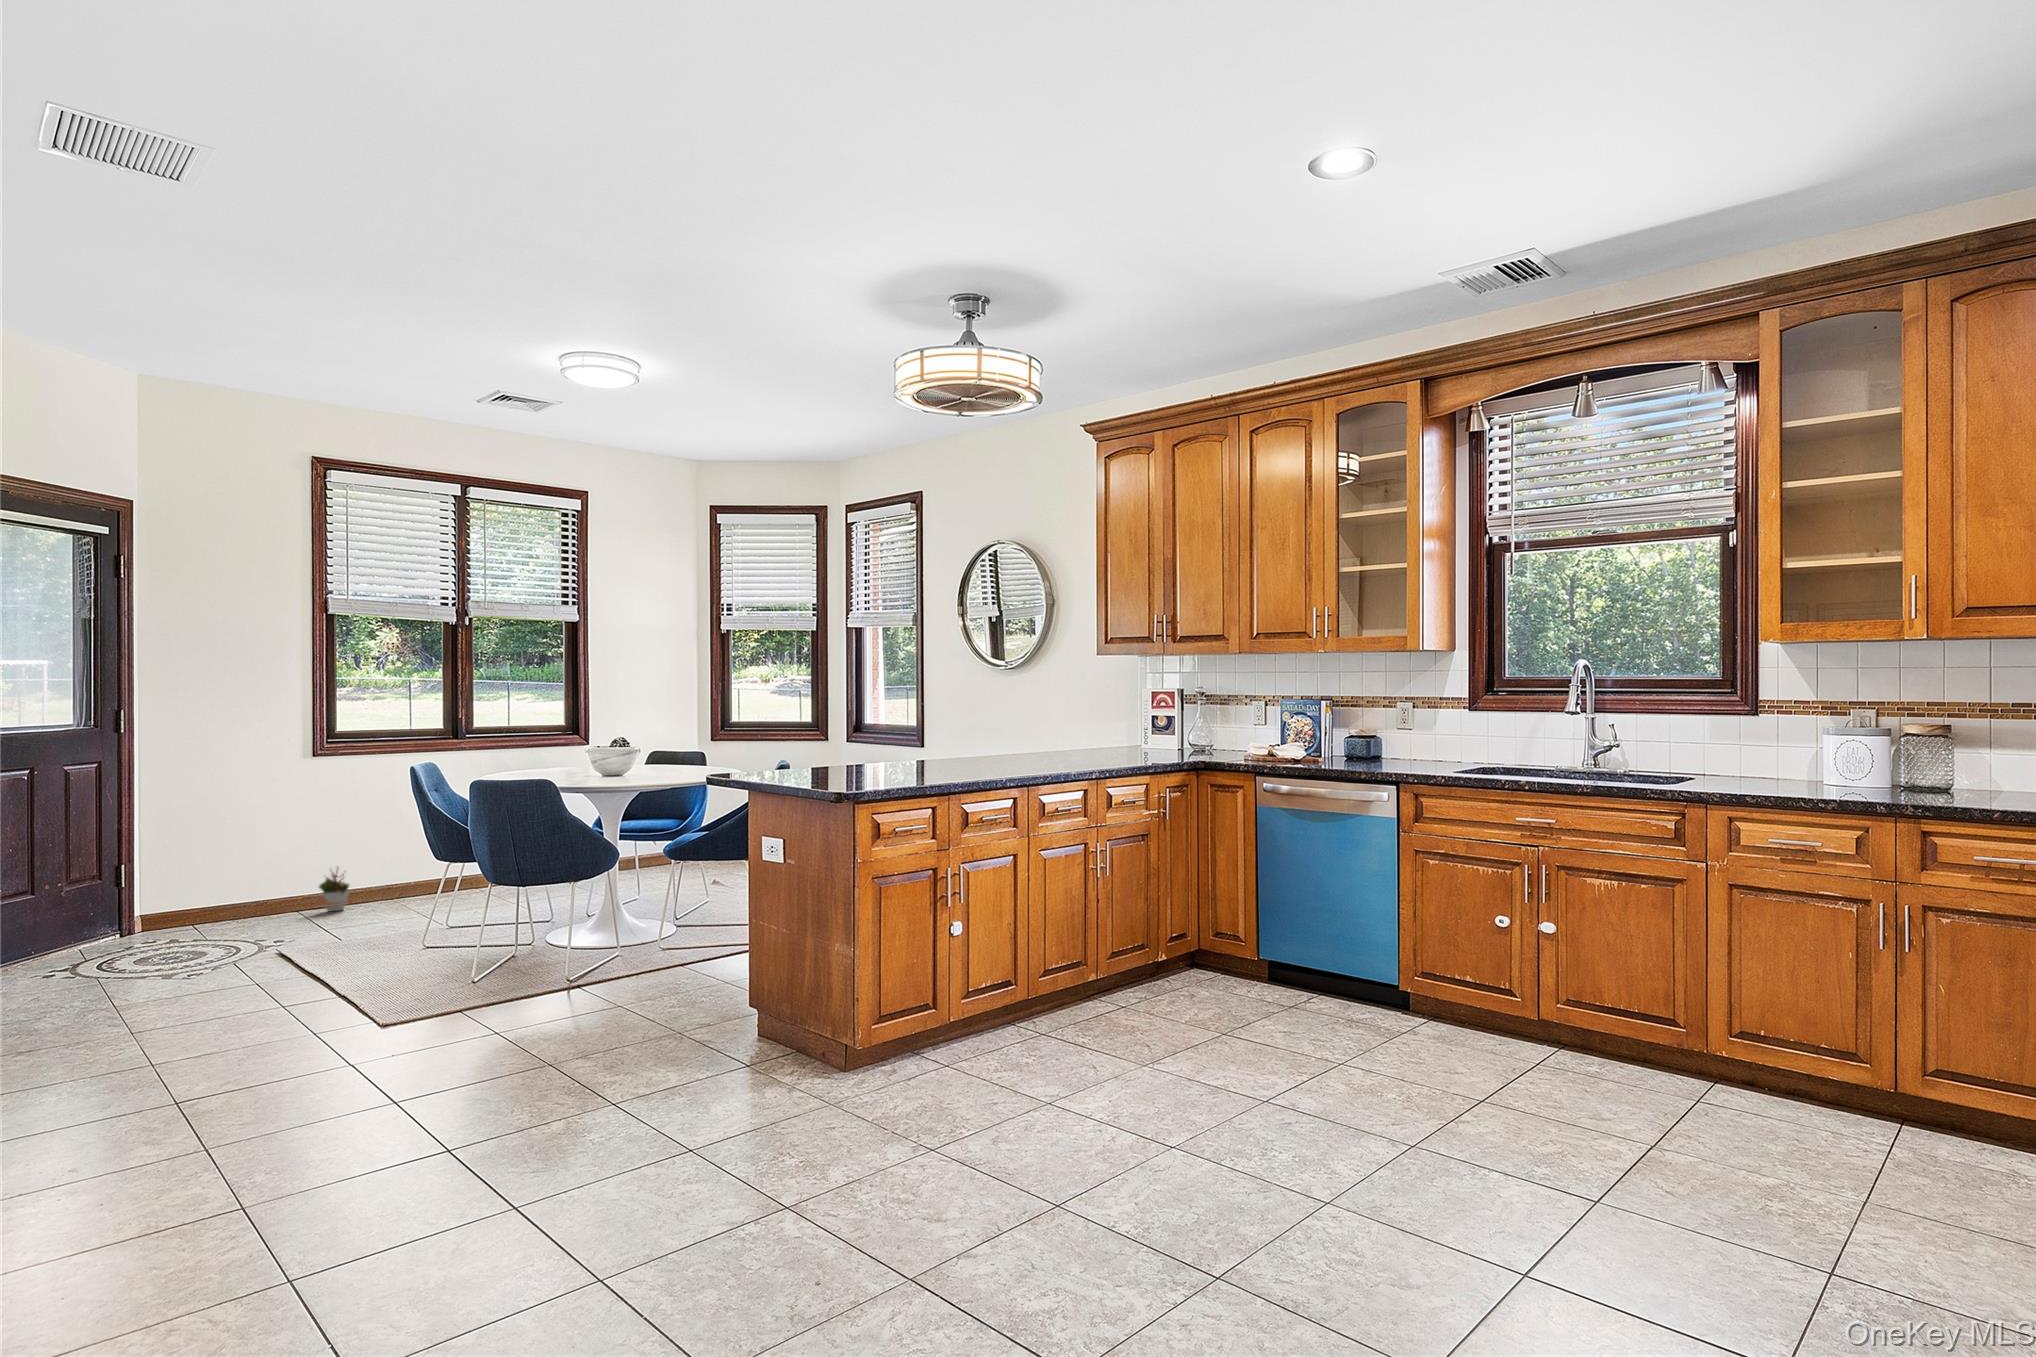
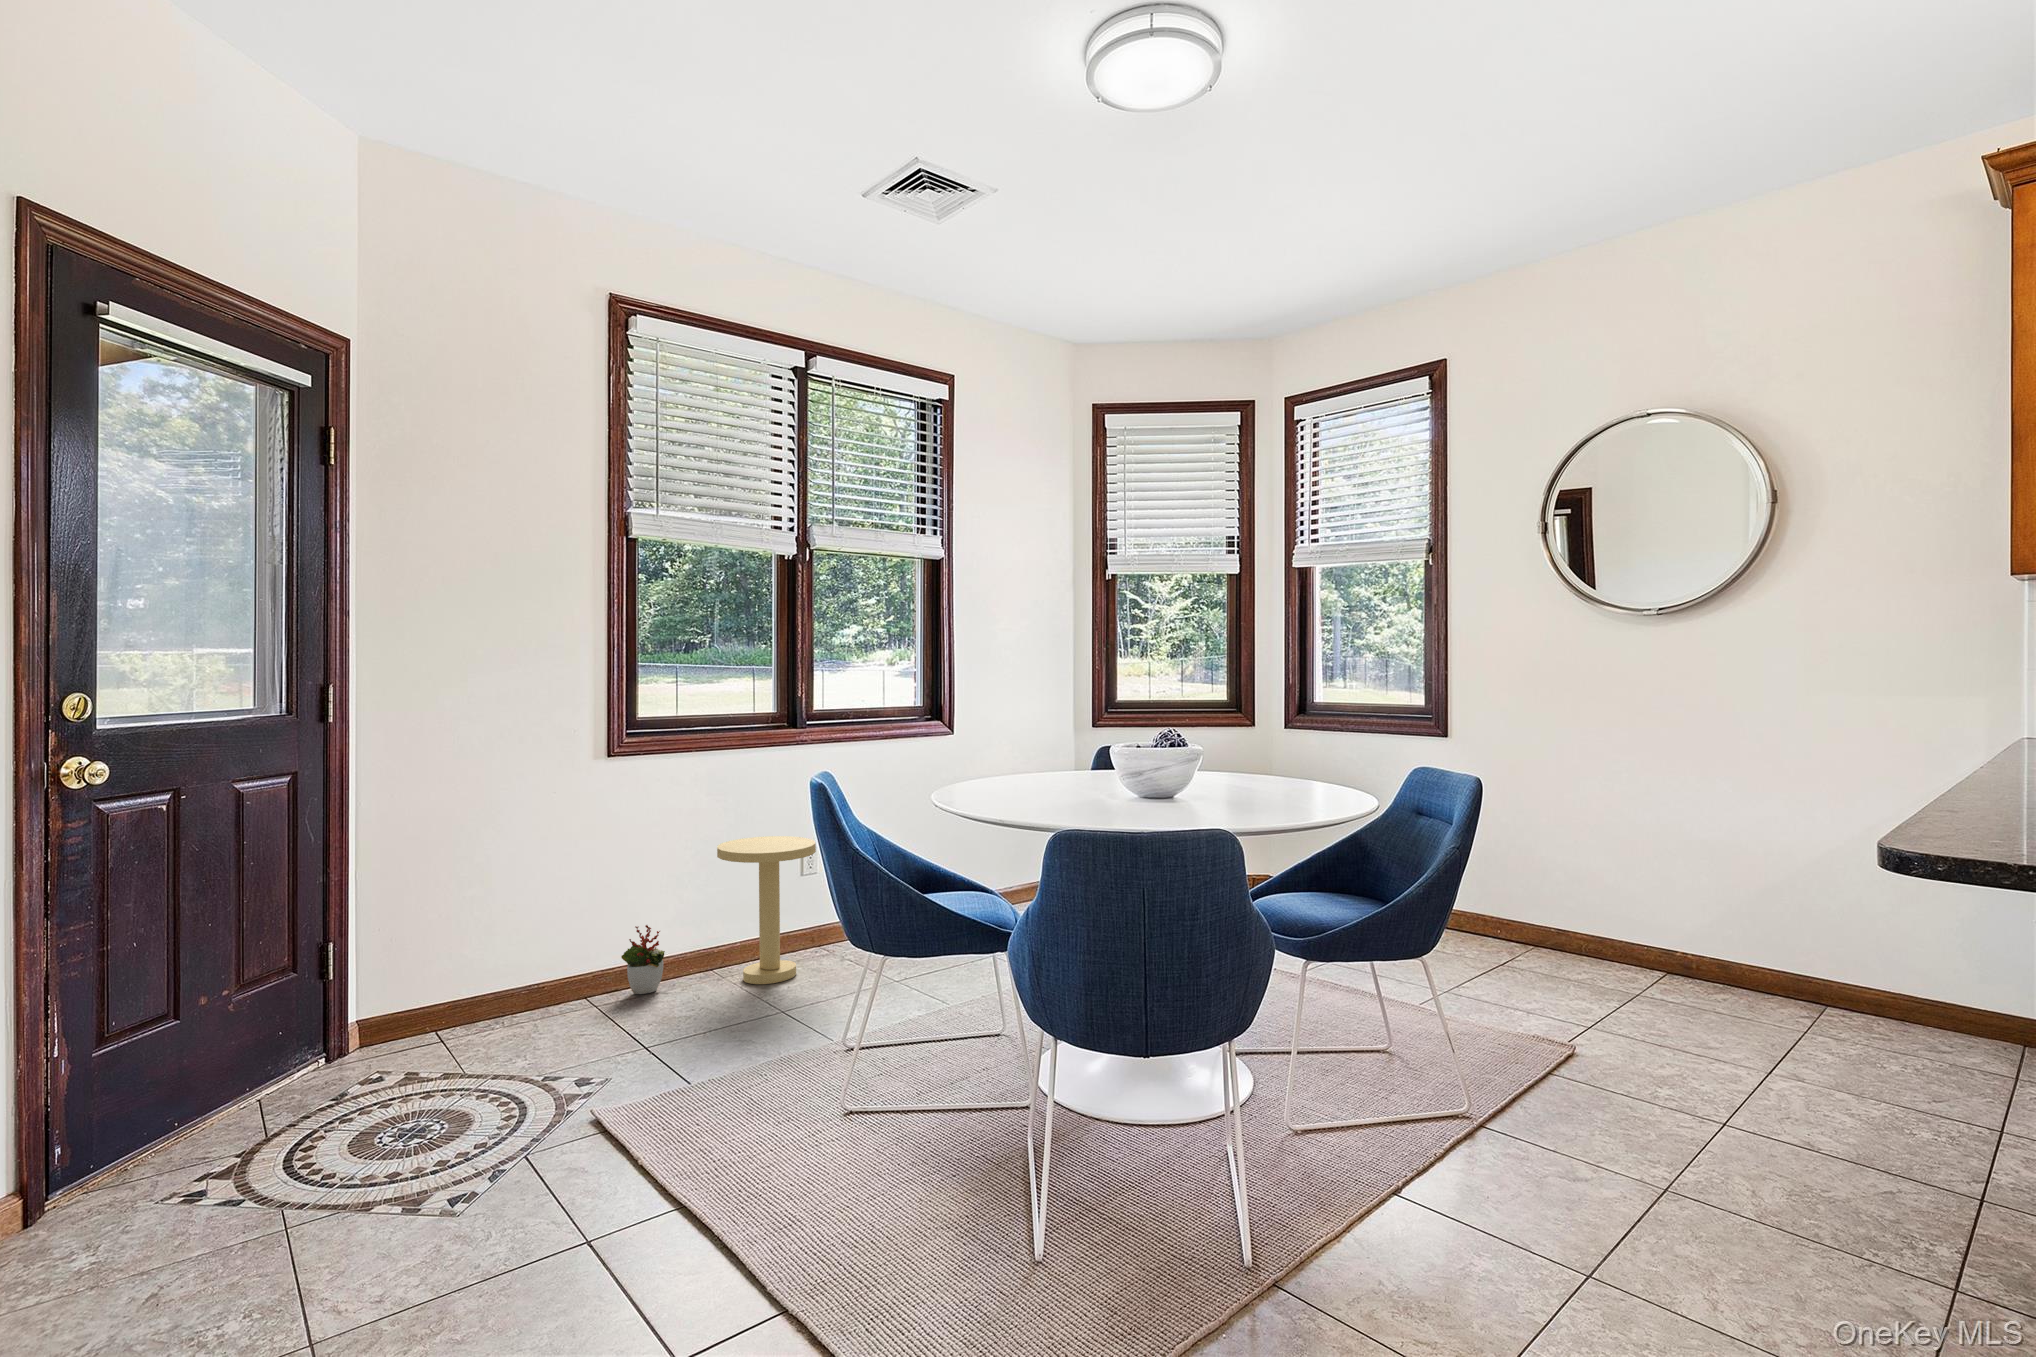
side table: none [388,812,459,906] -> present [717,836,816,984]

